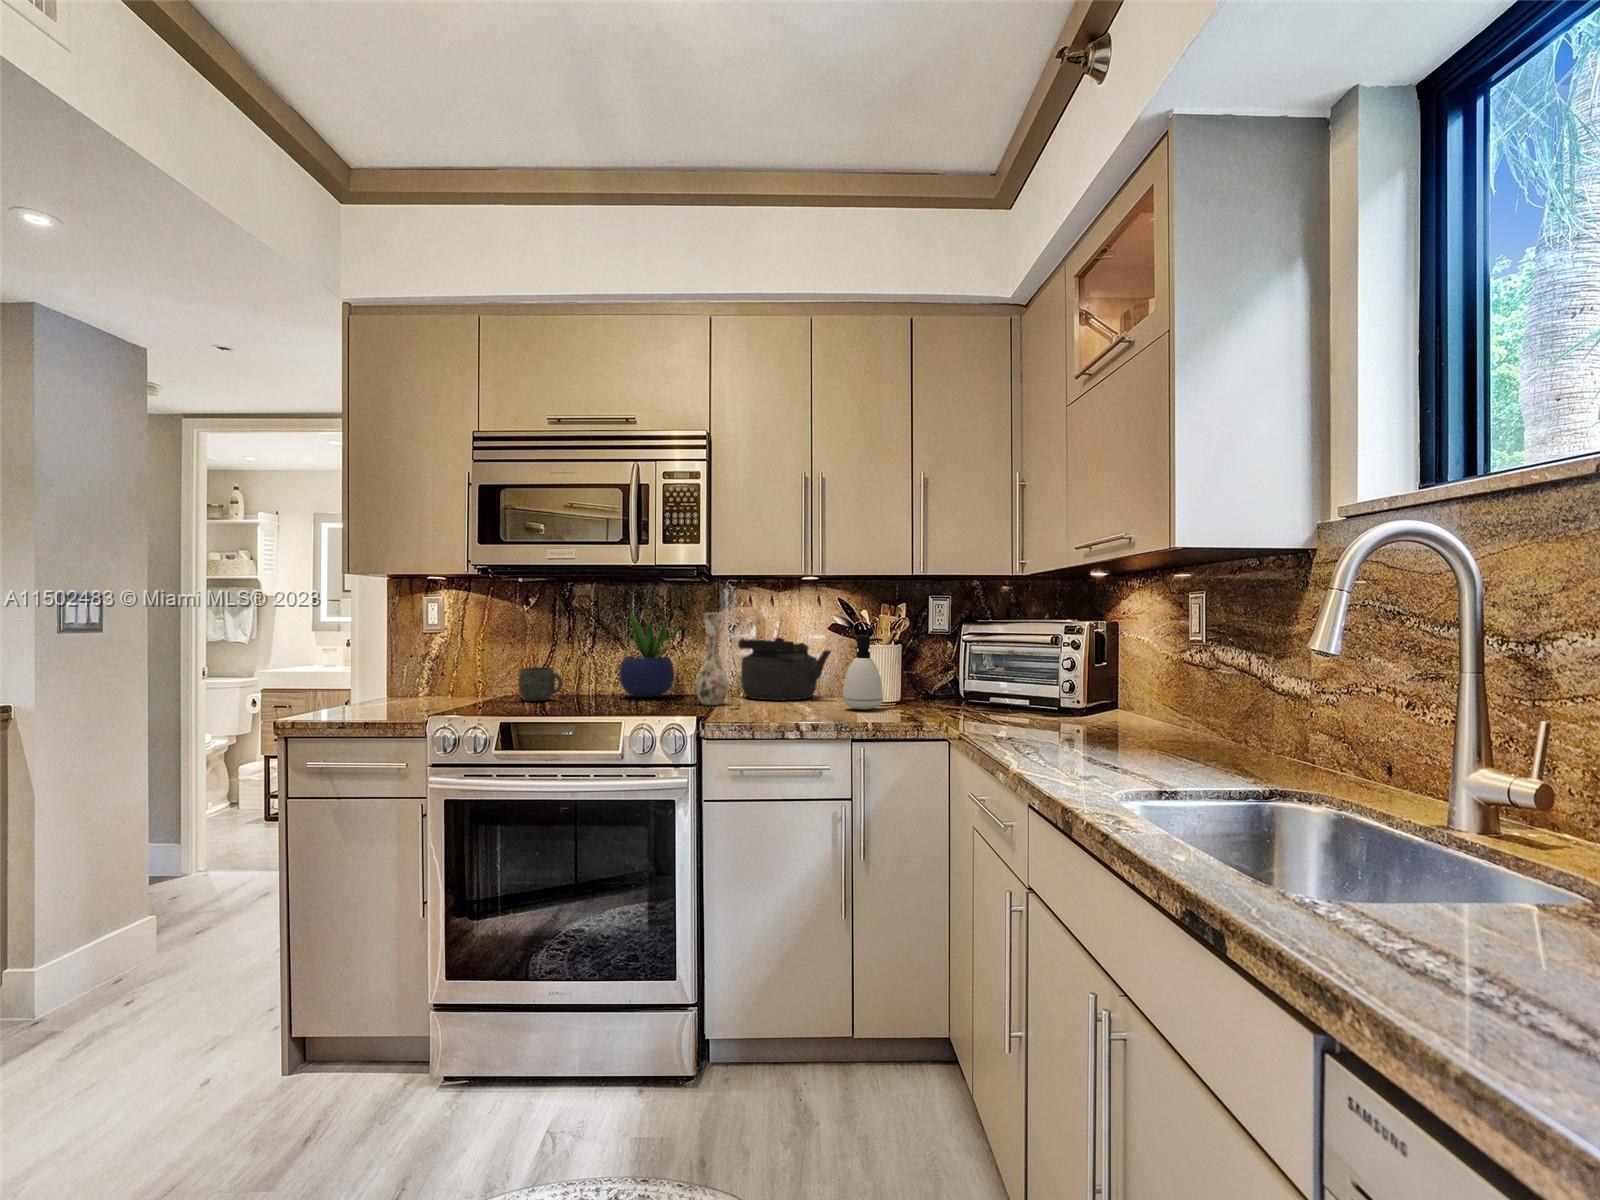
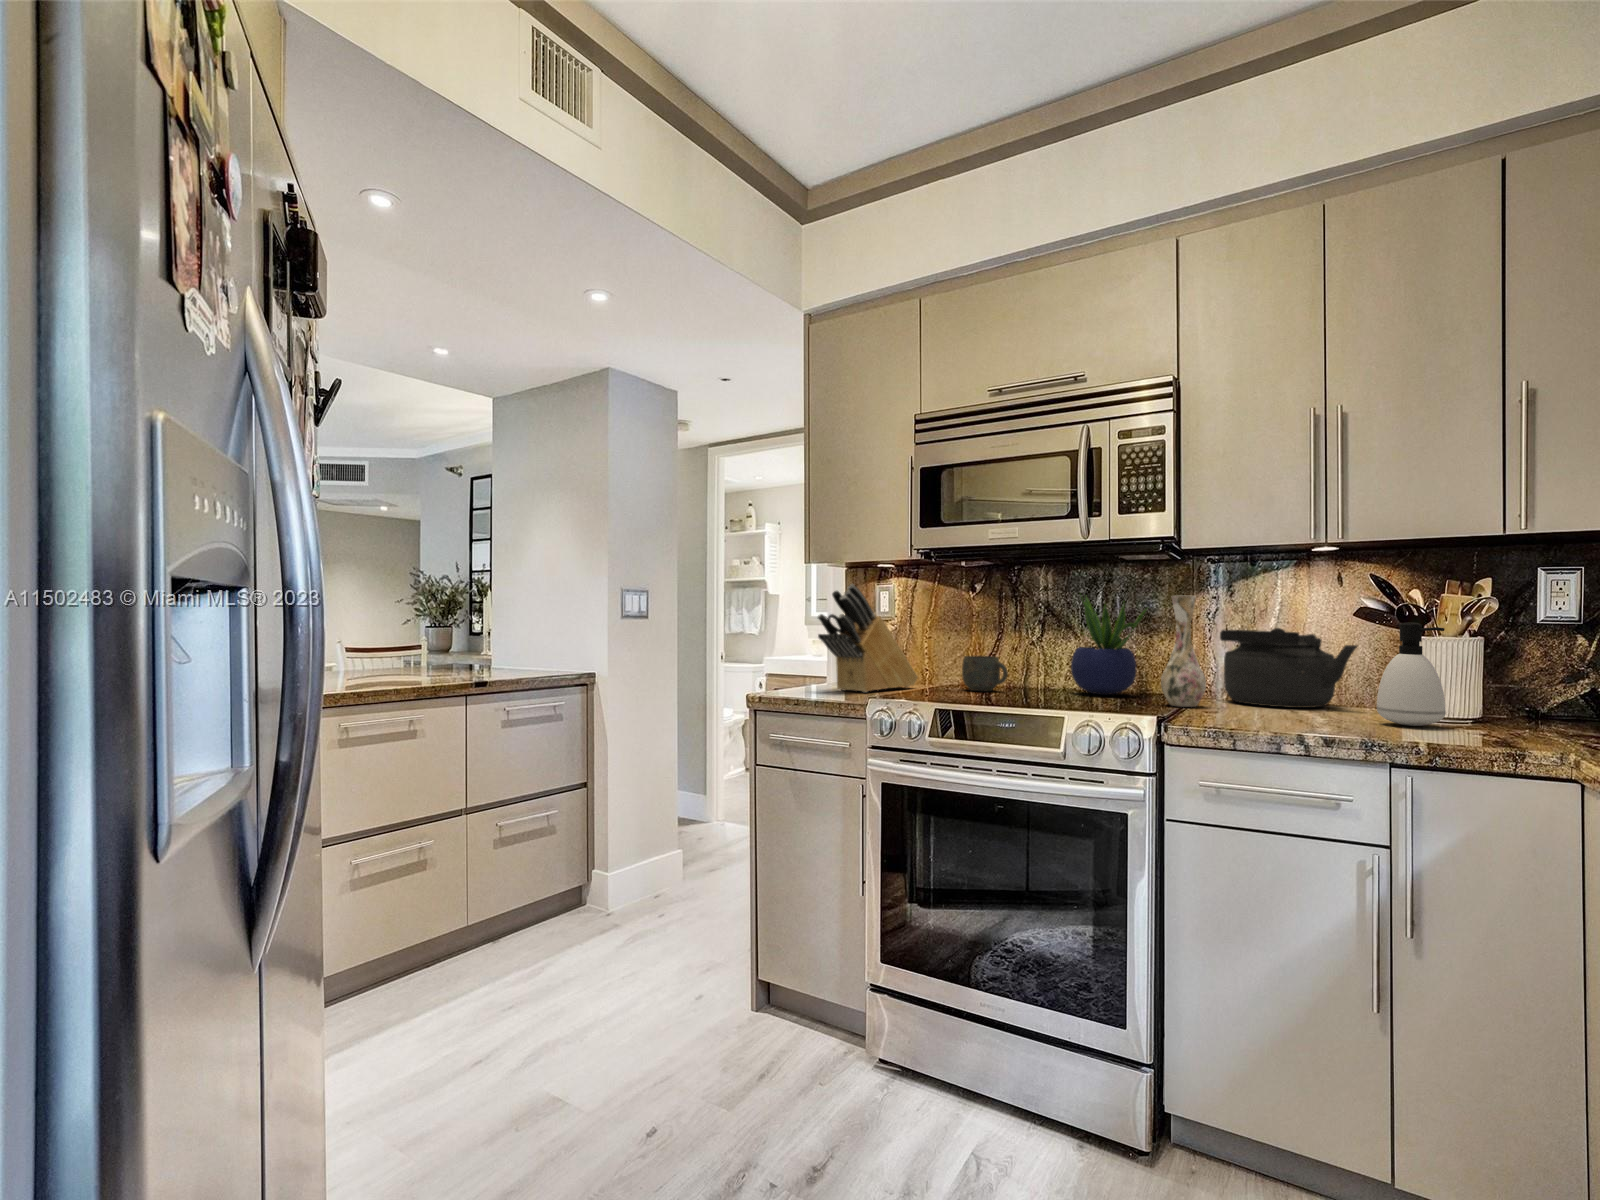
knife block: none [366,600,473,710] -> present [818,584,918,692]

